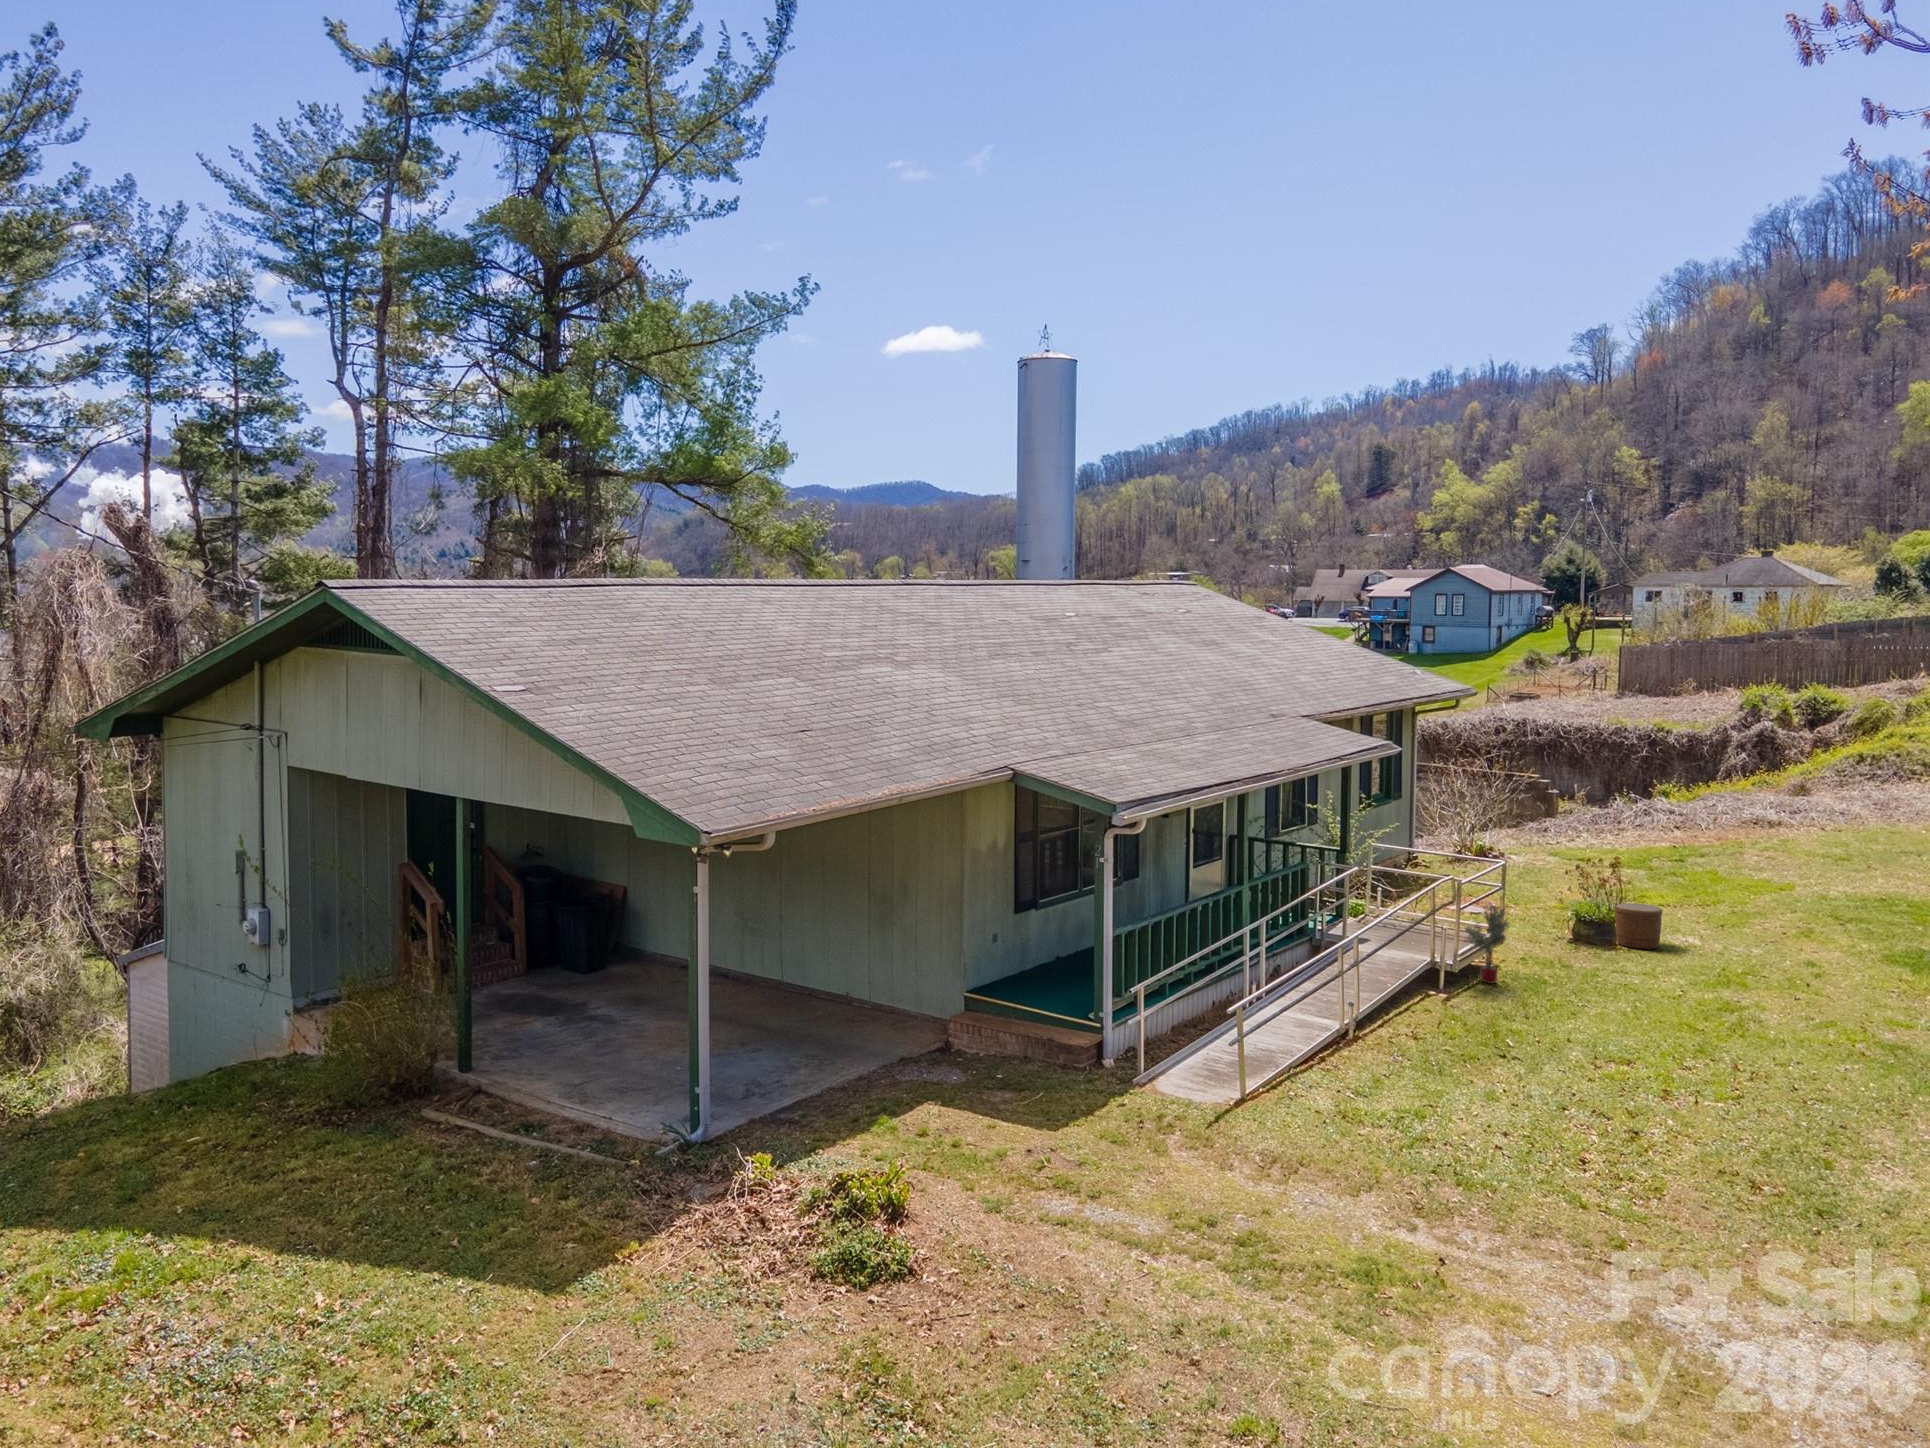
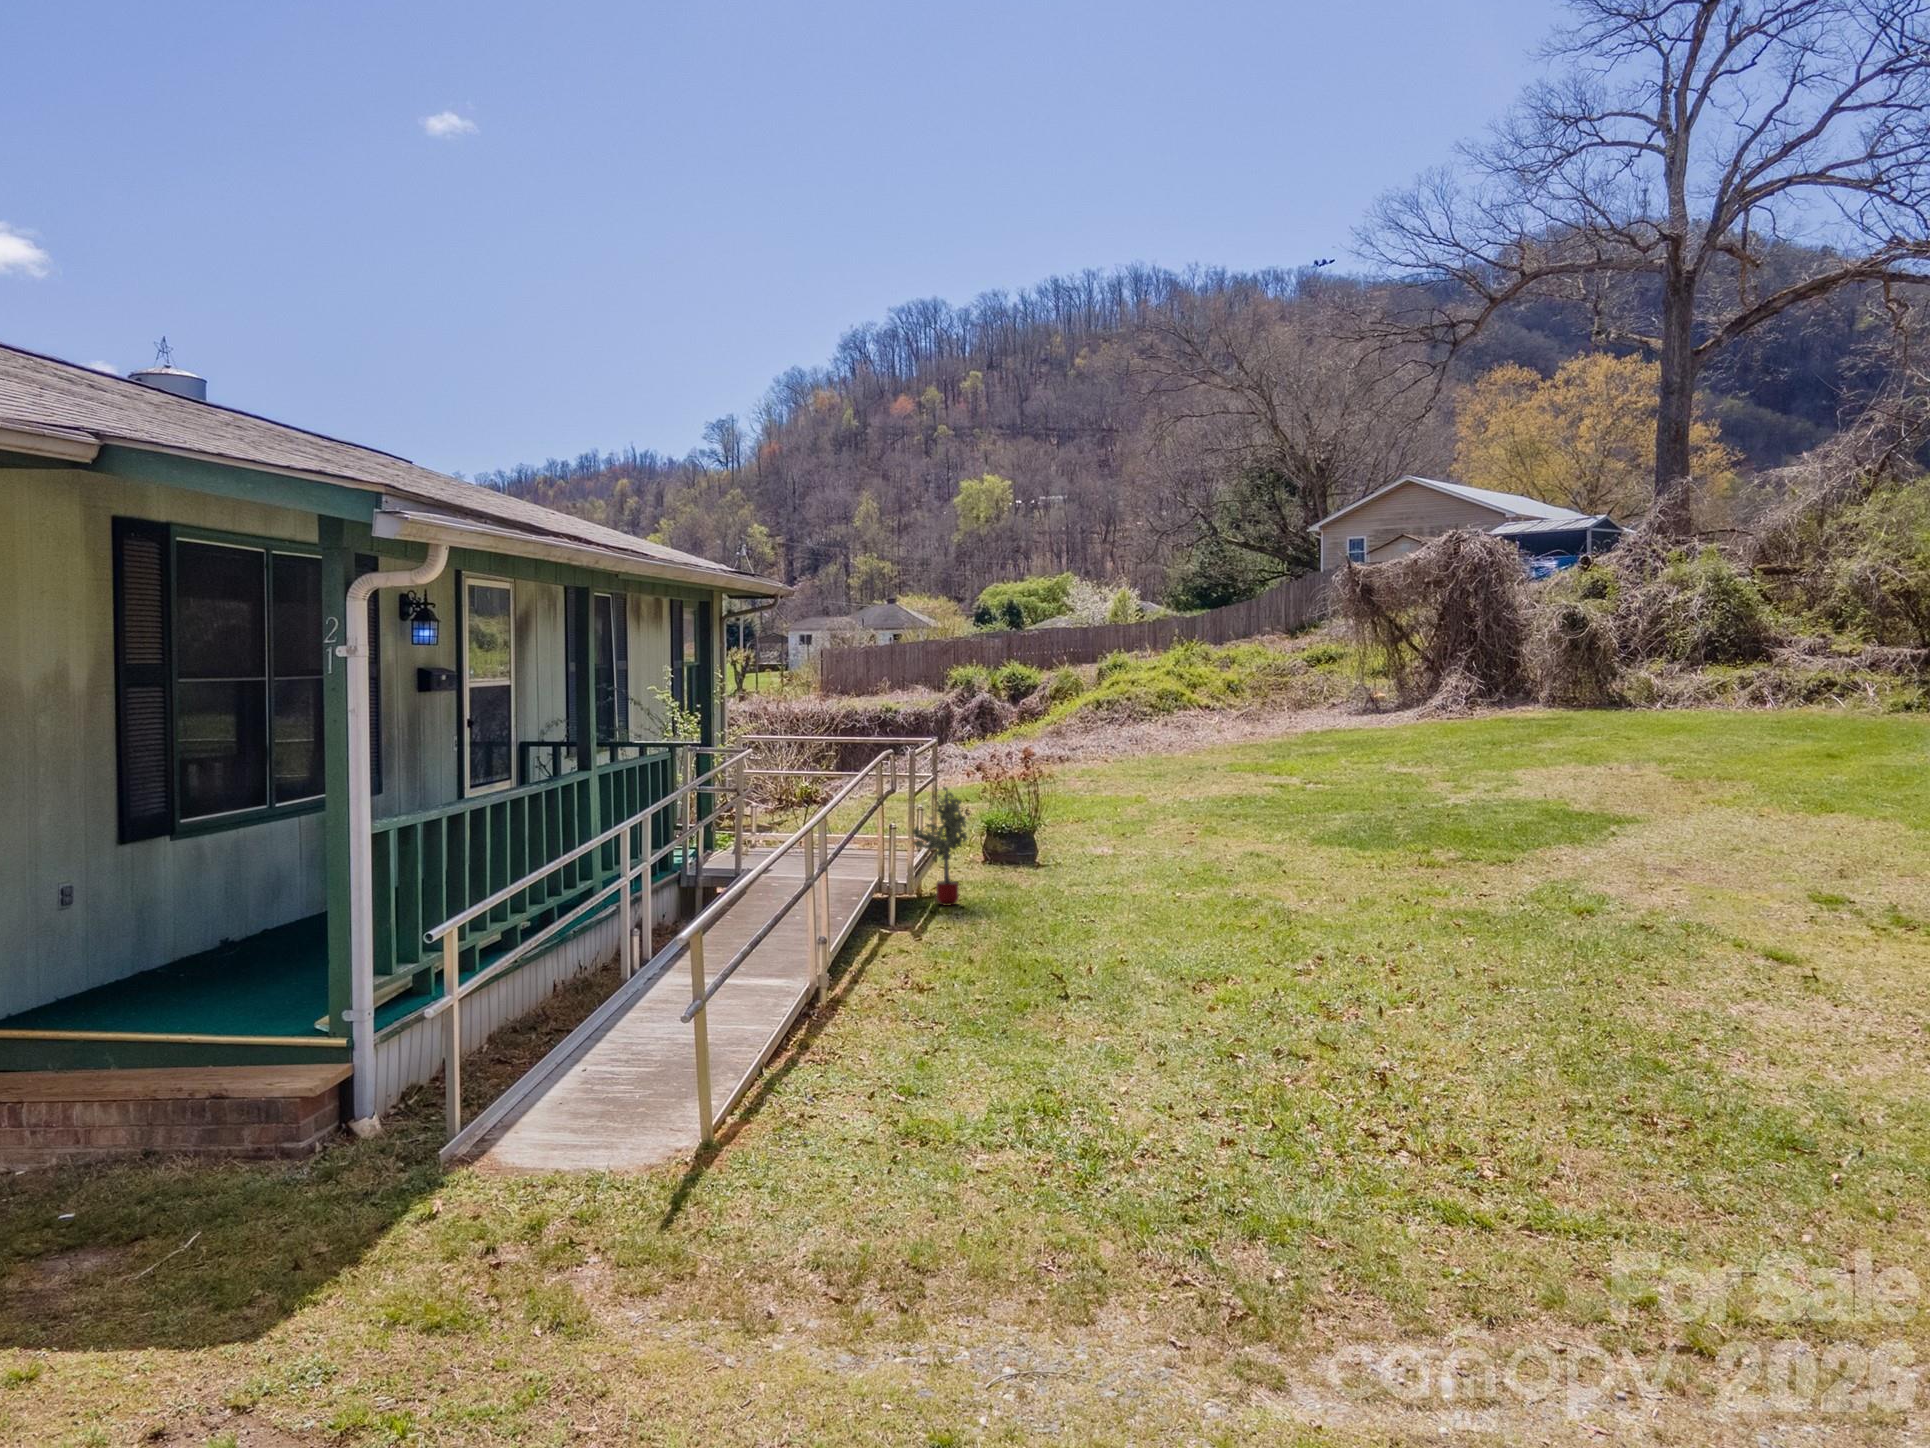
woven basket: present [1615,903,1662,950] -> none [1038,801,1091,855]

